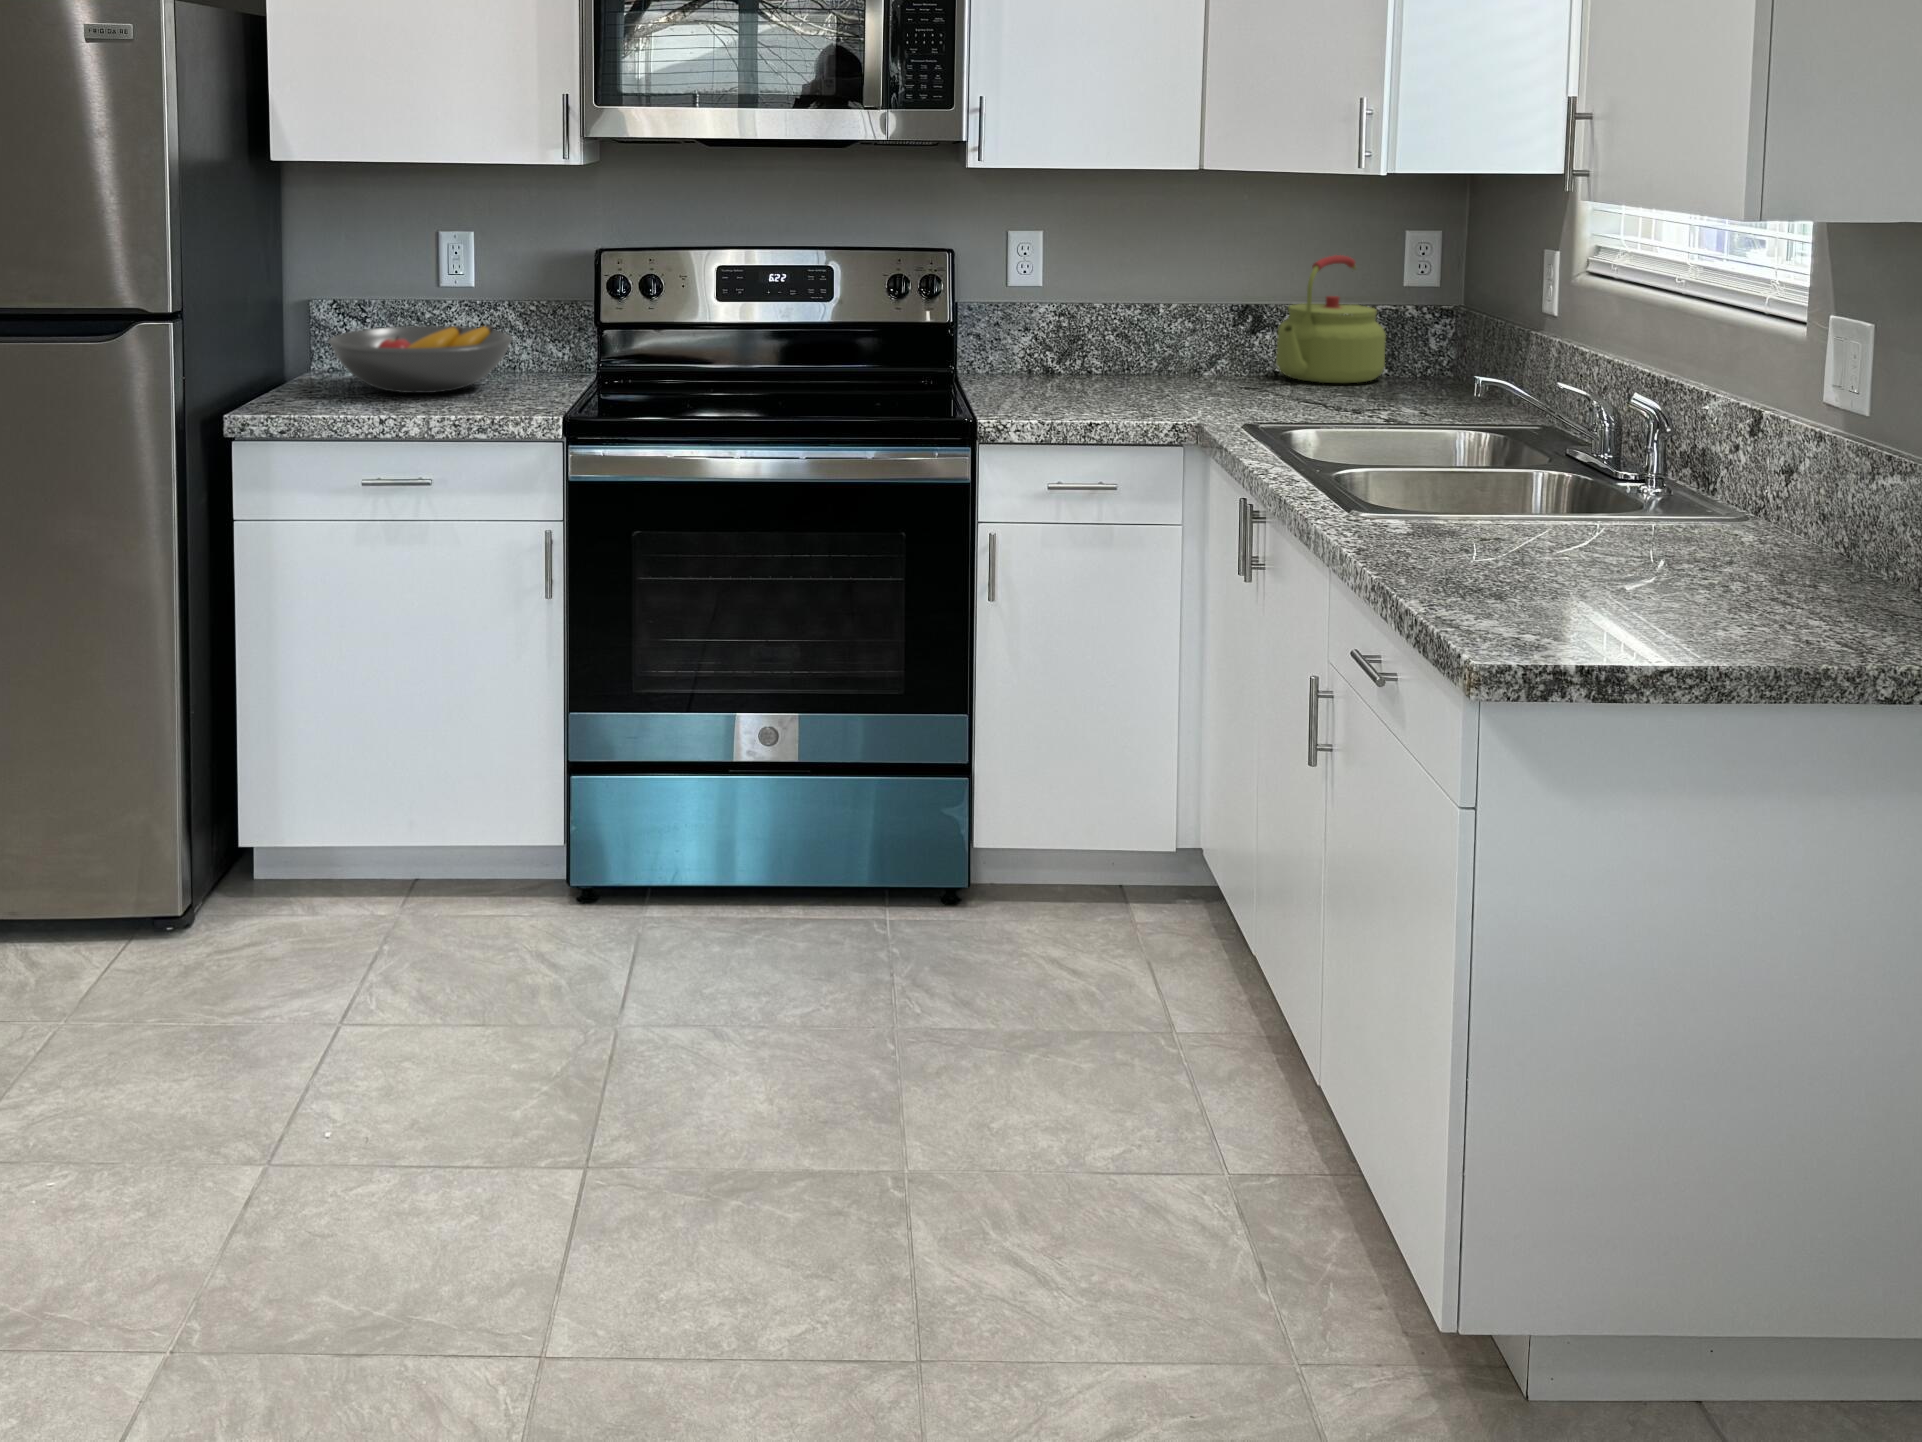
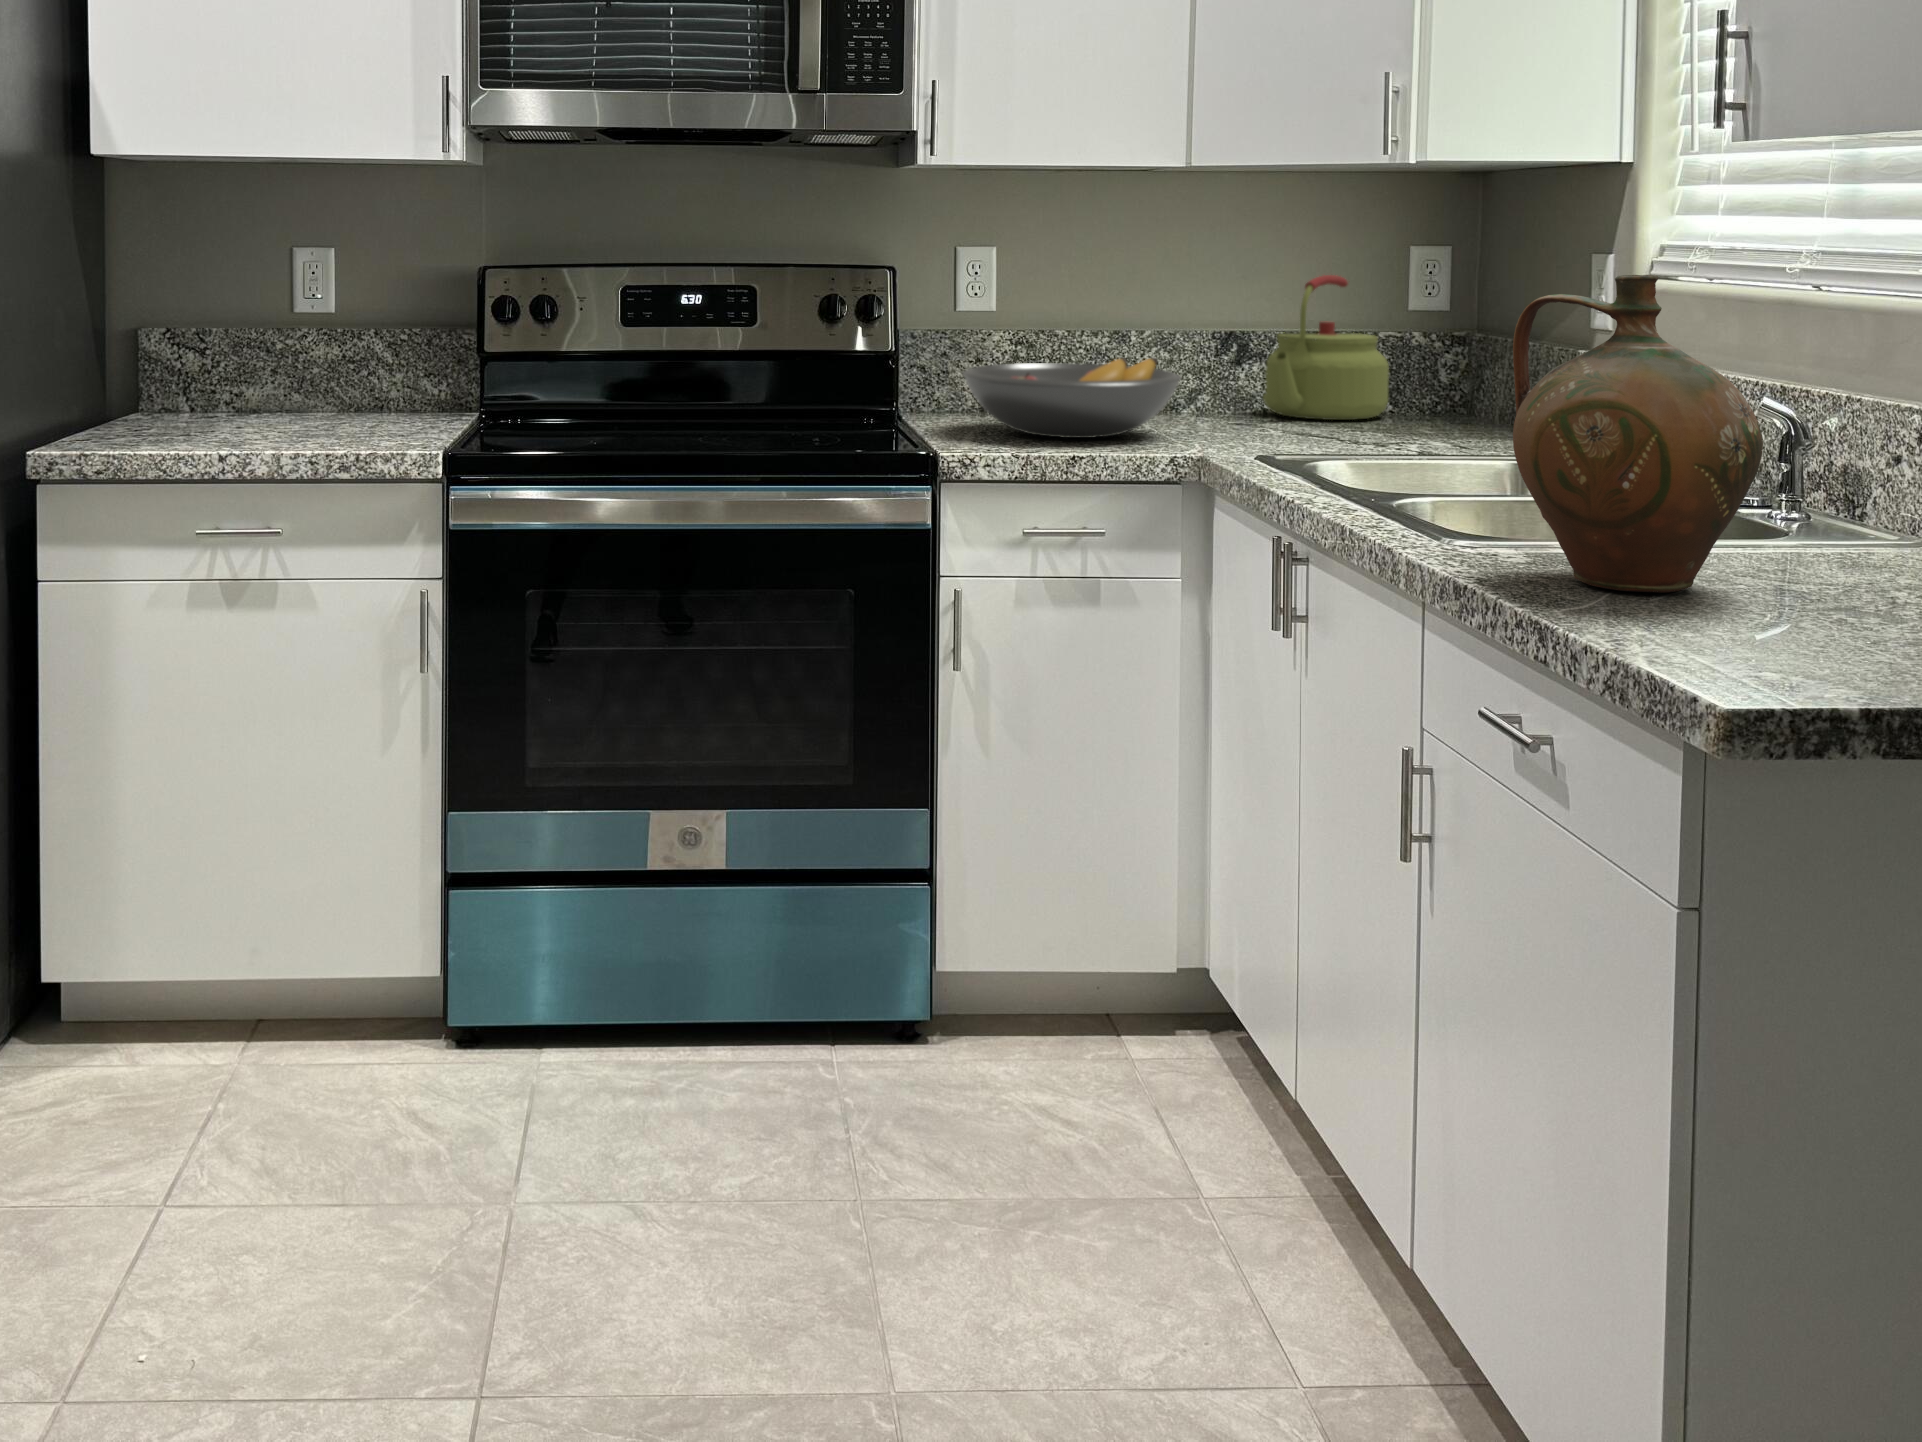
ceramic jug: none [1394,320,1579,566] -> present [1513,275,1763,593]
fruit bowl: present [328,325,512,393] -> present [962,357,1182,438]

